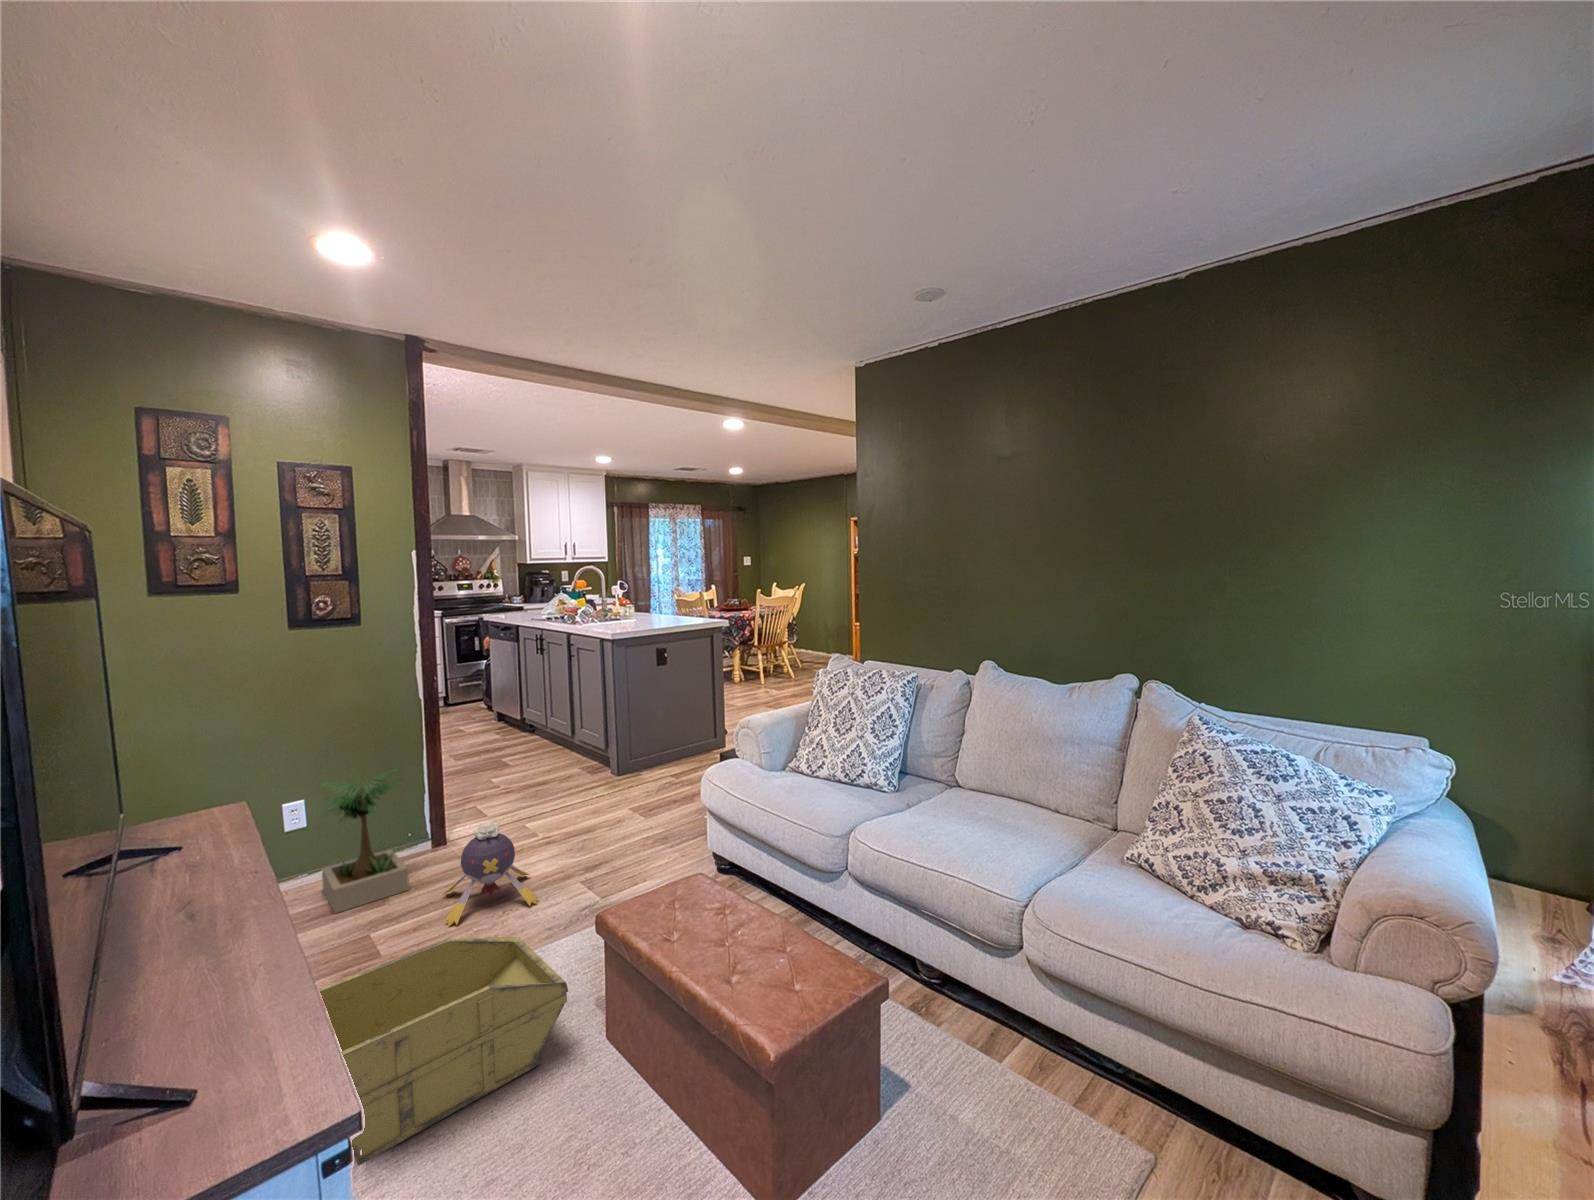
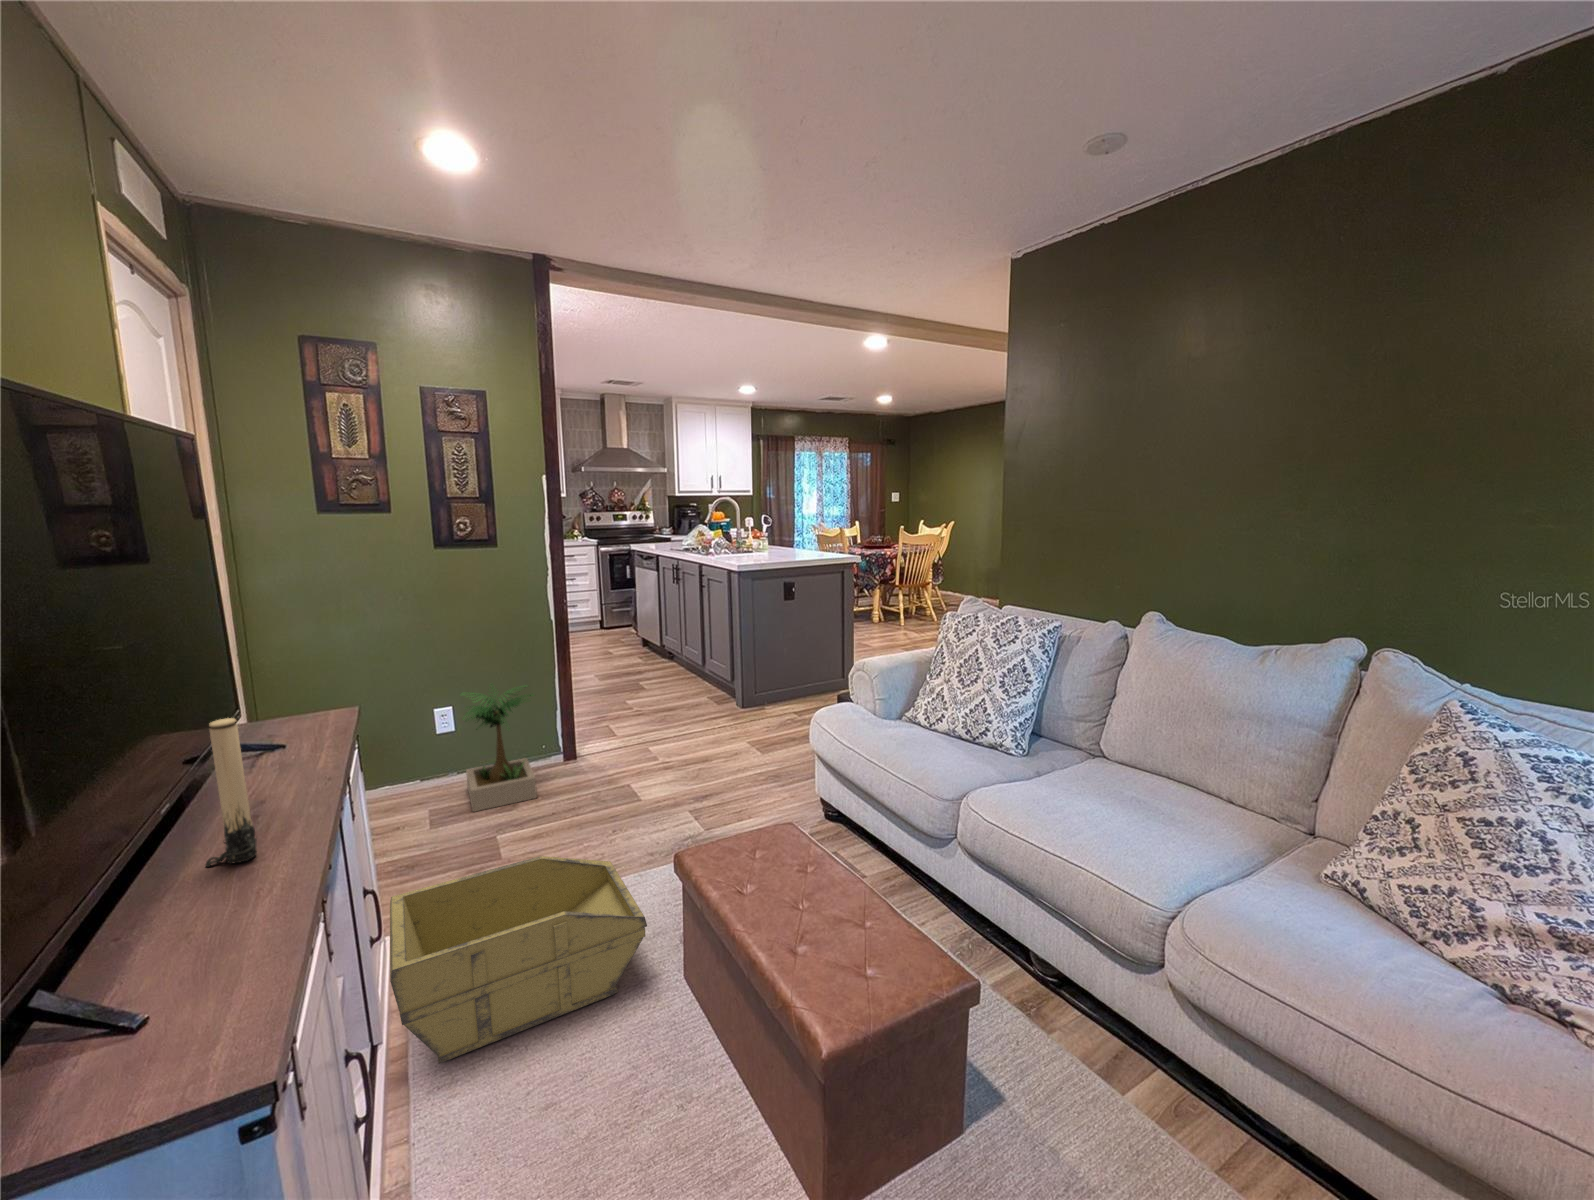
candle: none [151,812,207,968] -> present [206,718,257,867]
plush toy: present [442,822,539,927] -> none [559,743,649,839]

